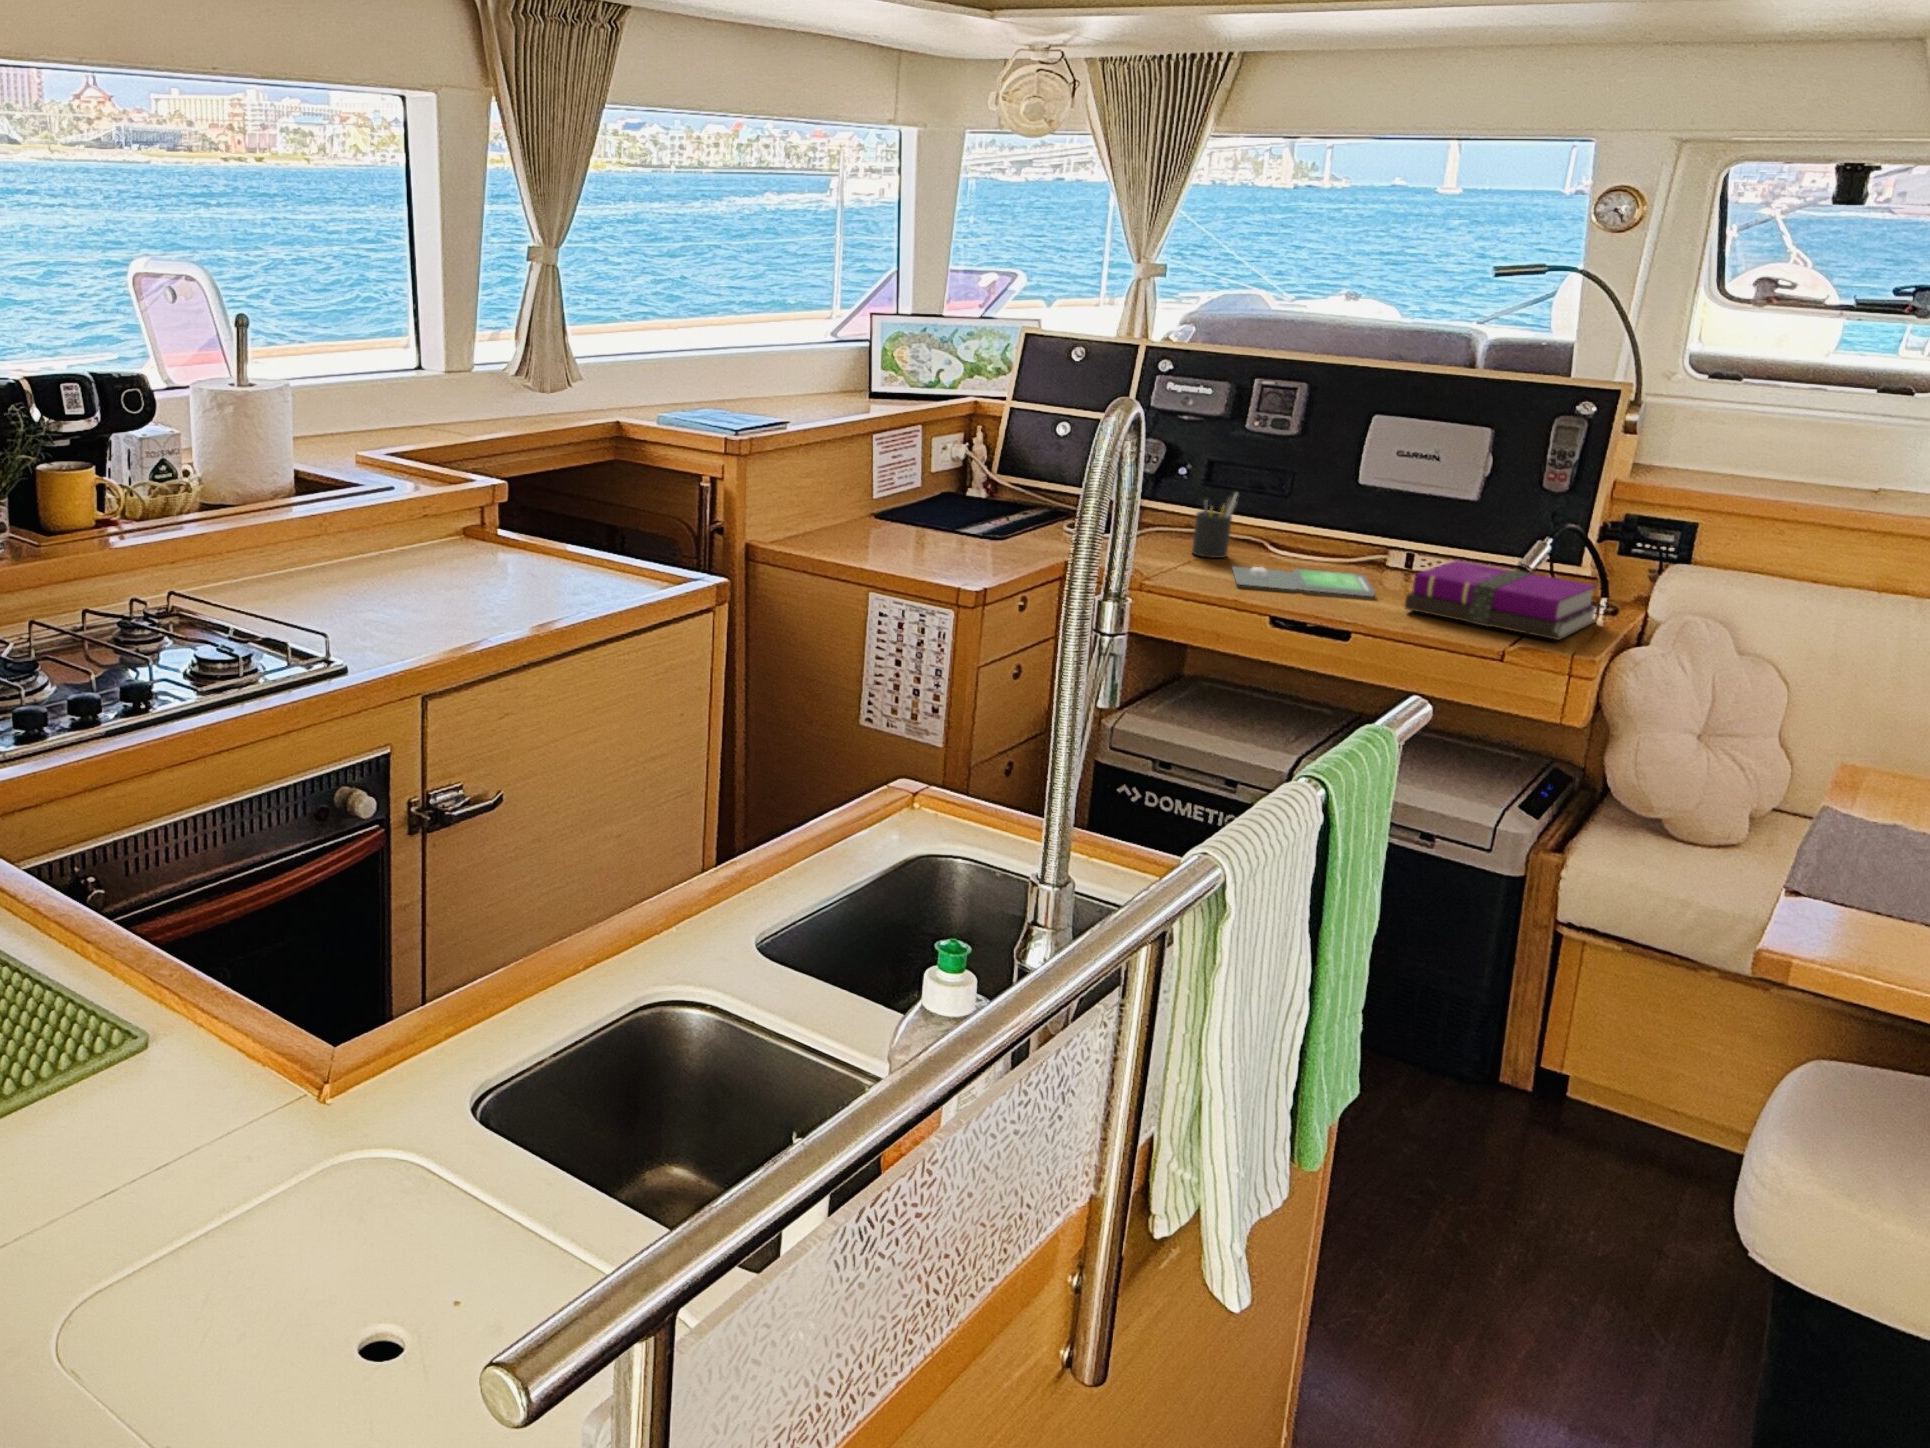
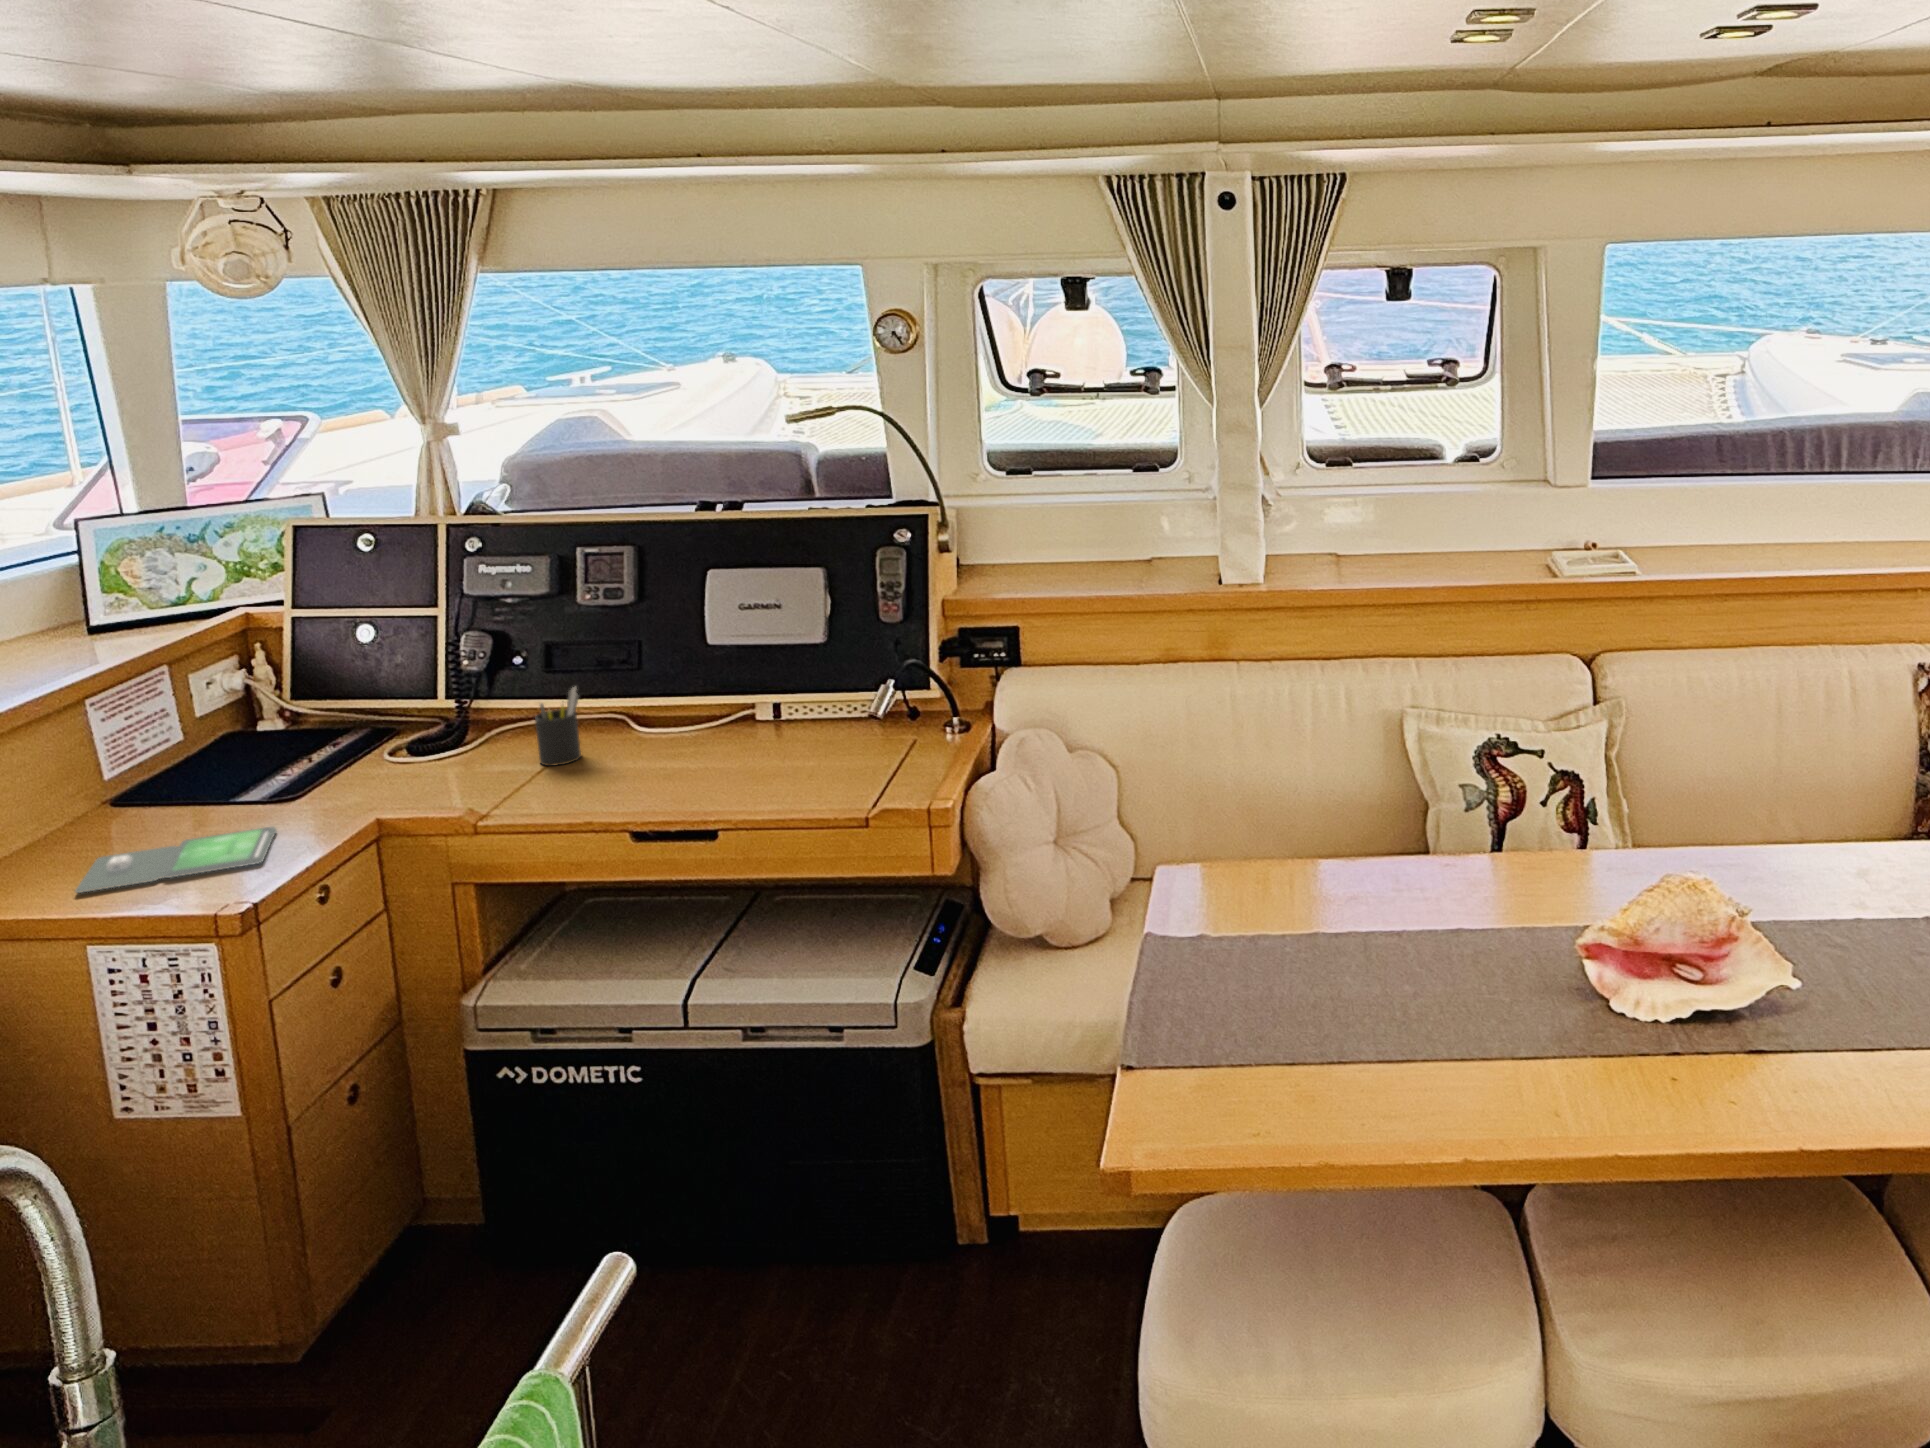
notebook: present [1405,561,1597,640] -> none [766,714,950,788]
tablet: present [1232,566,1375,596] -> present [75,827,277,893]

